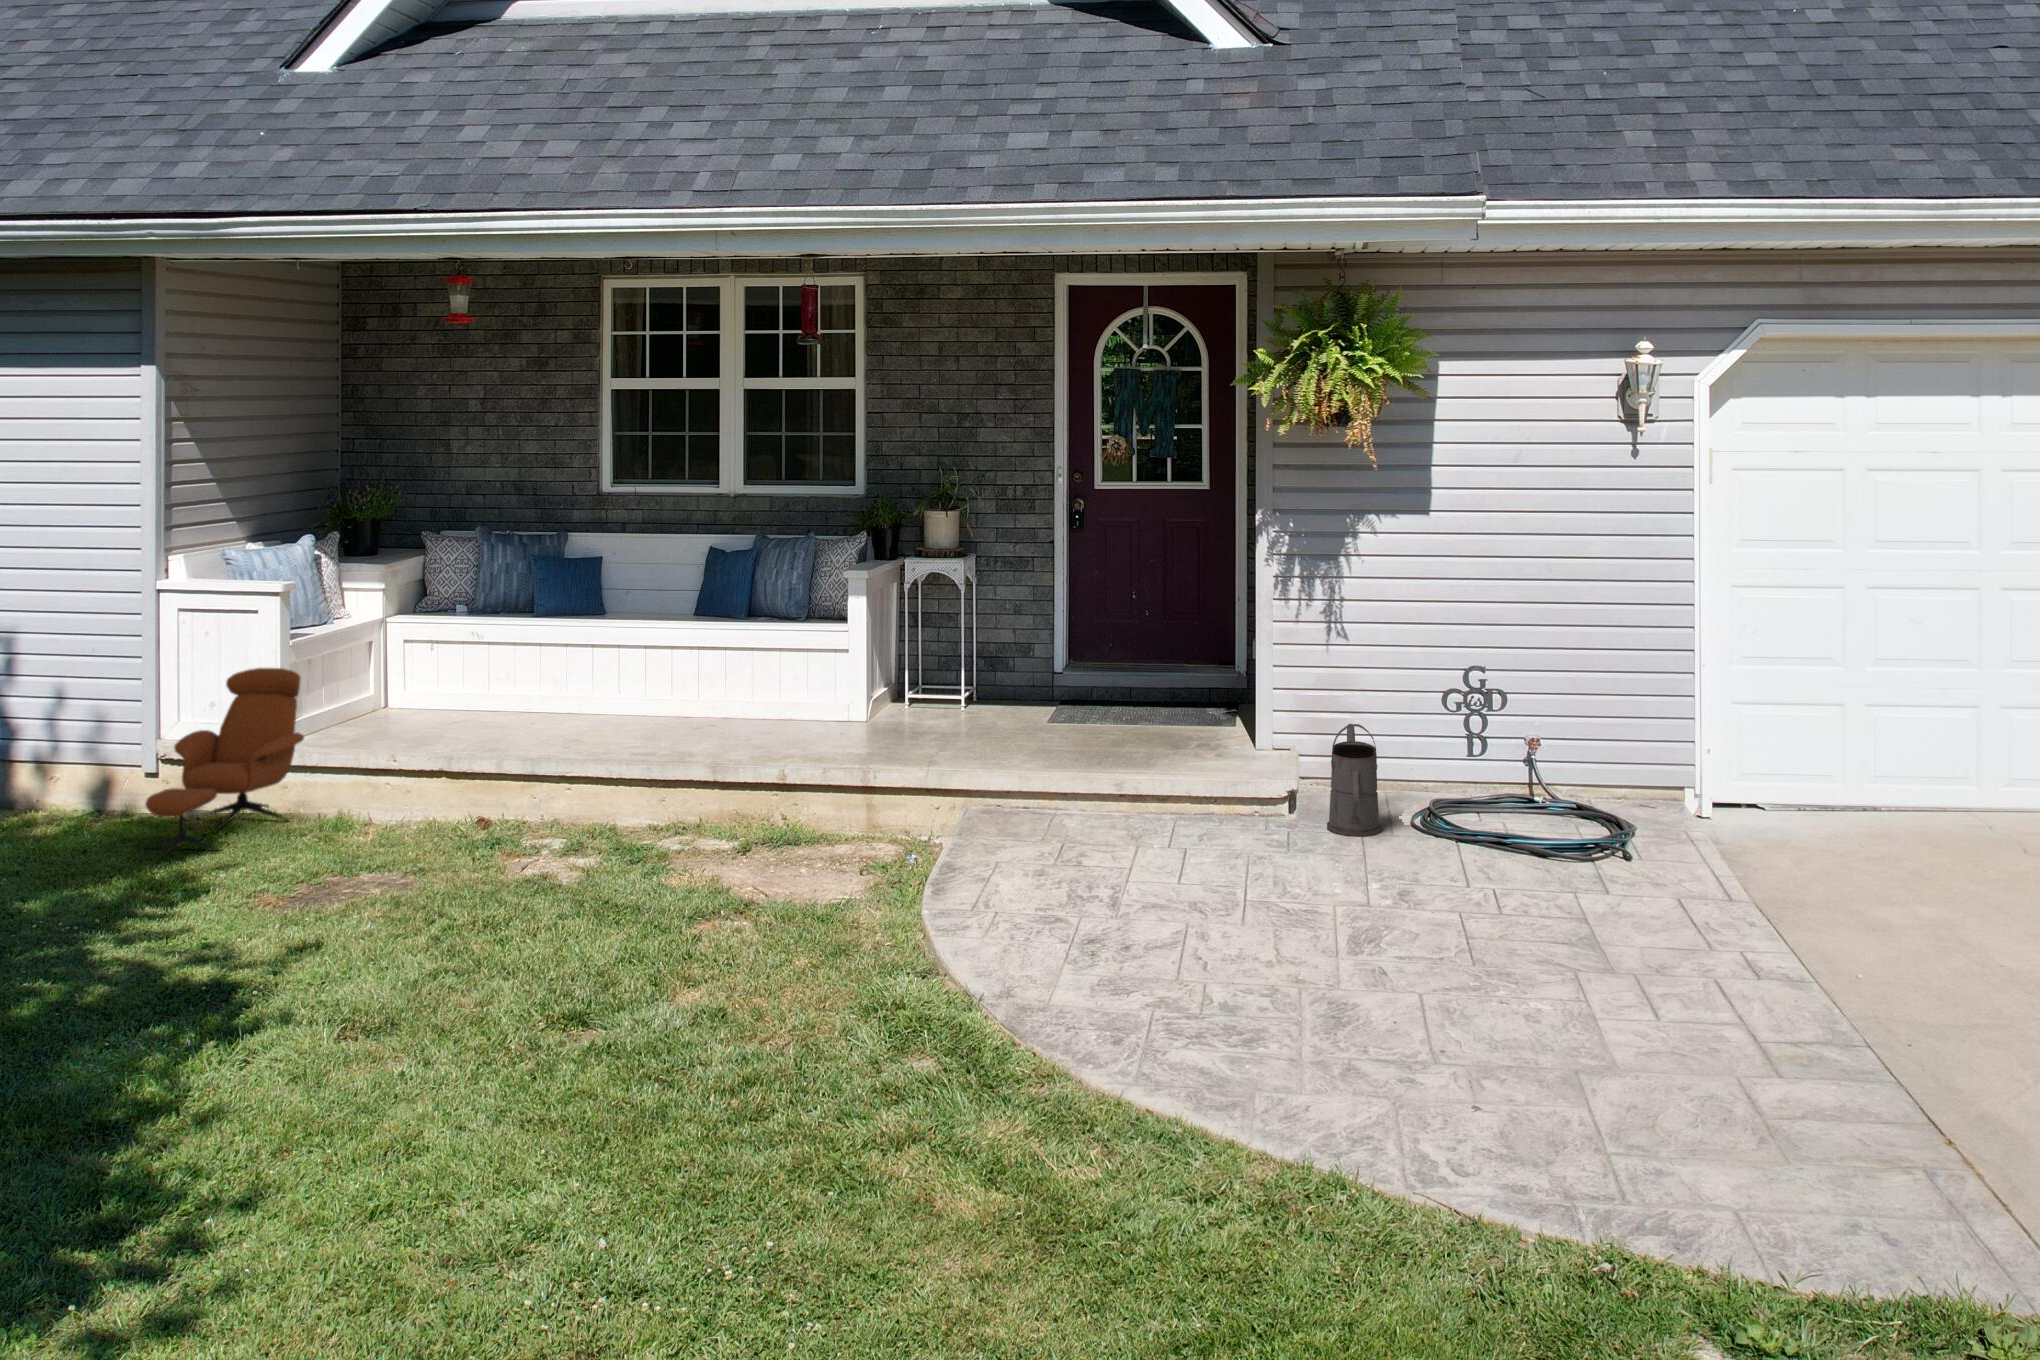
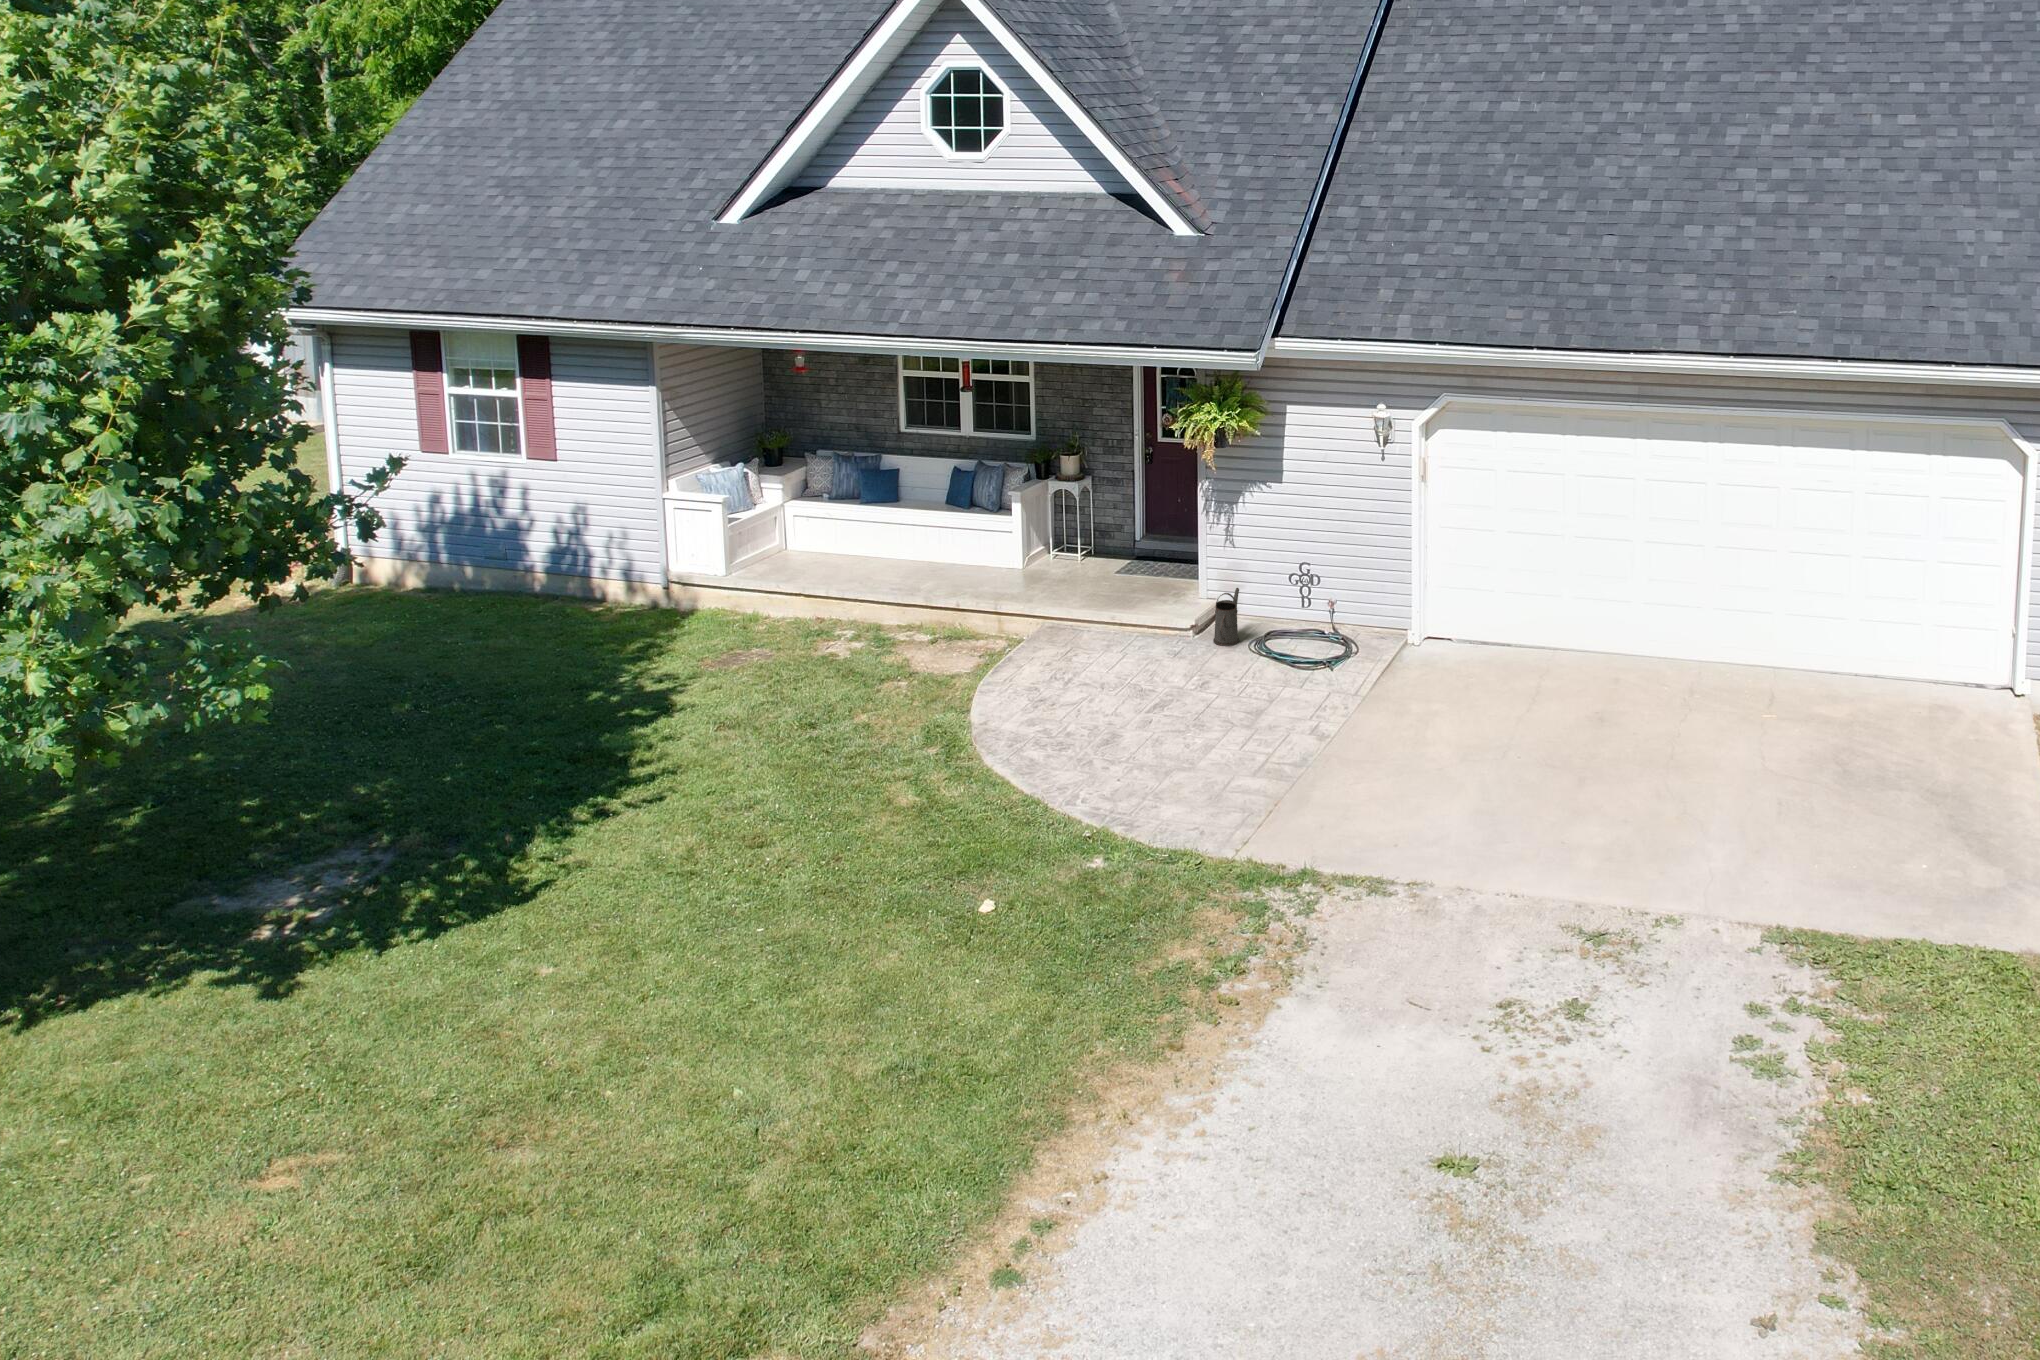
lounge chair: present [145,668,304,860] -> none [663,541,736,638]

